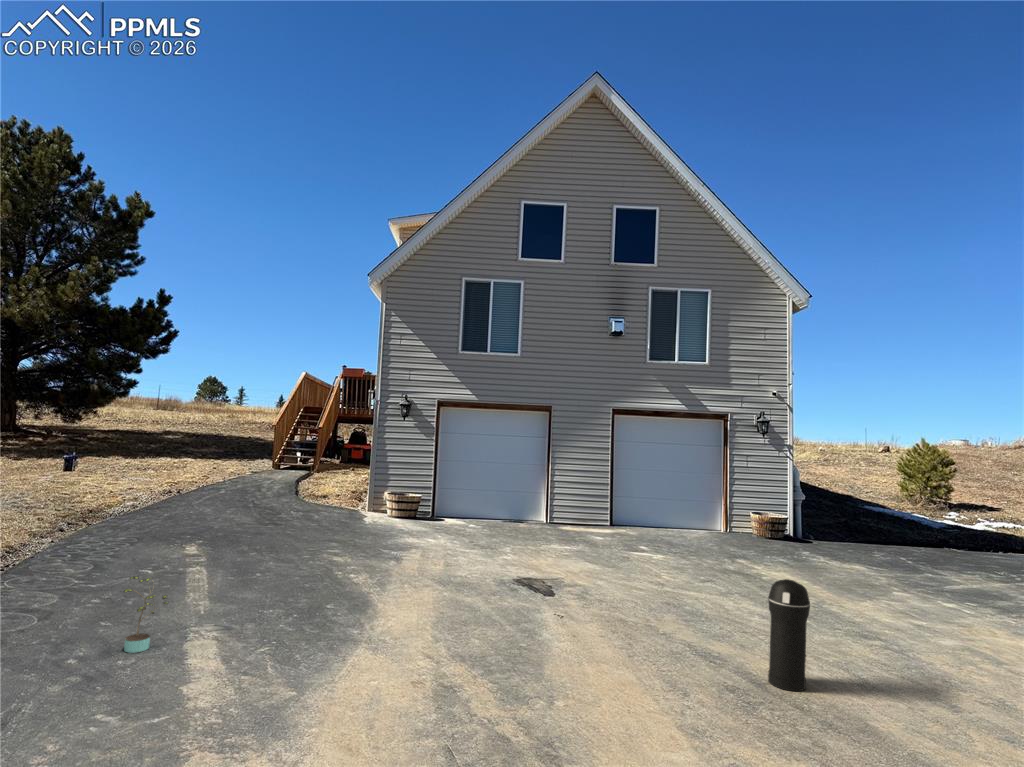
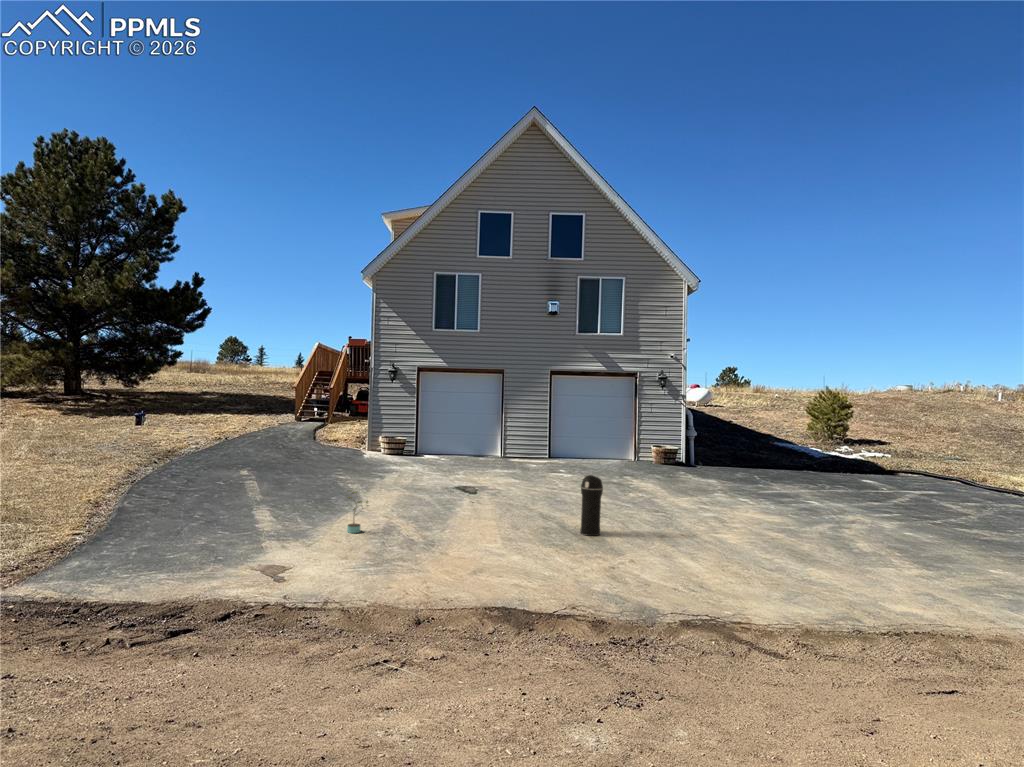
potted plant: present [124,576,168,653] -> present [347,490,368,533]

